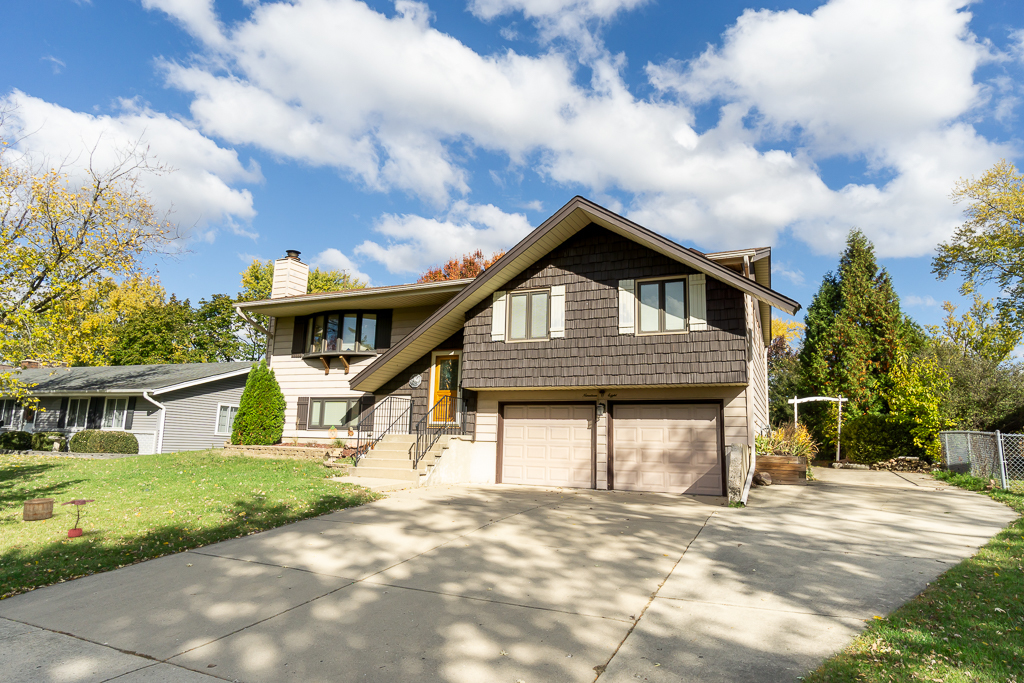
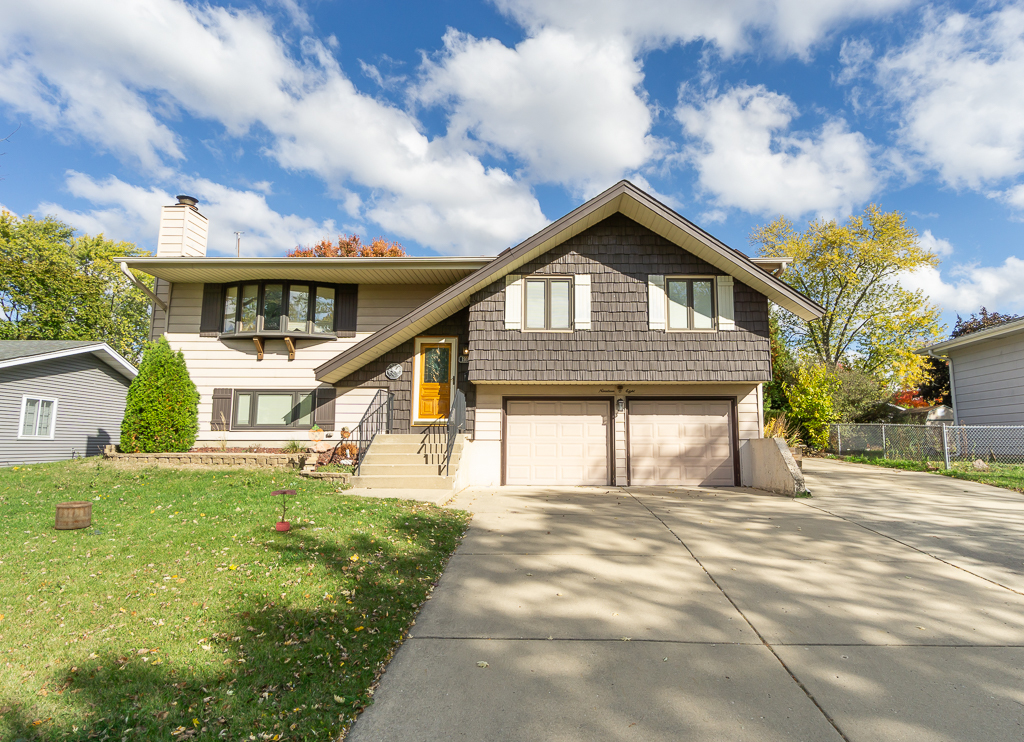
potted plant: present [61,499,95,537] -> present [271,489,297,531]

